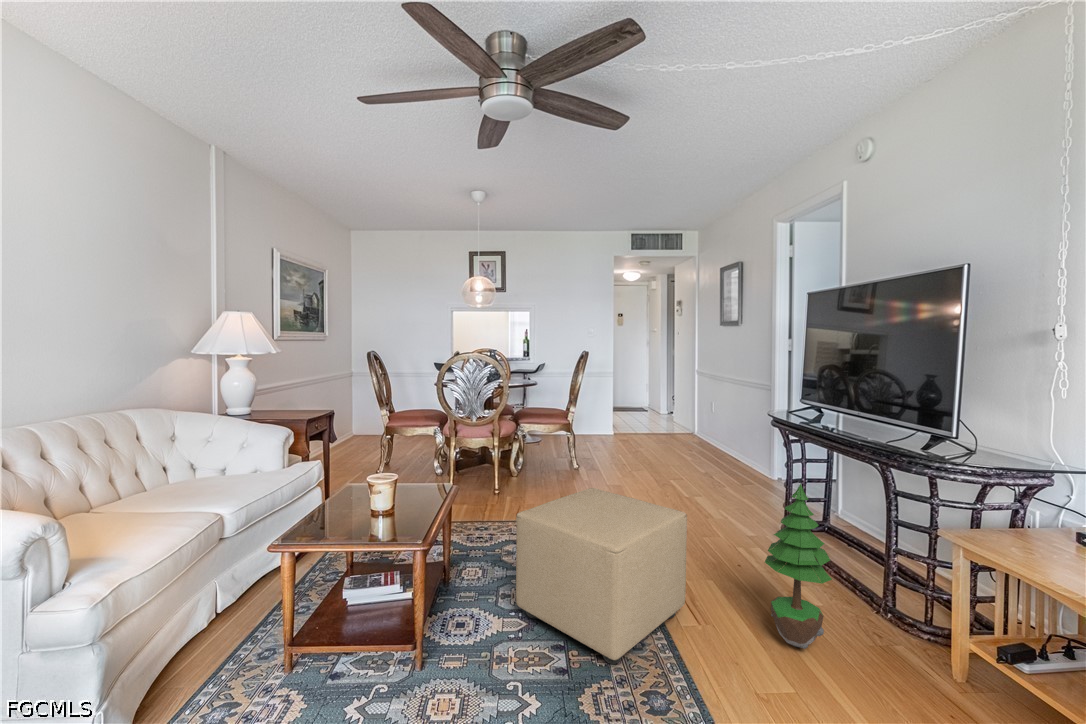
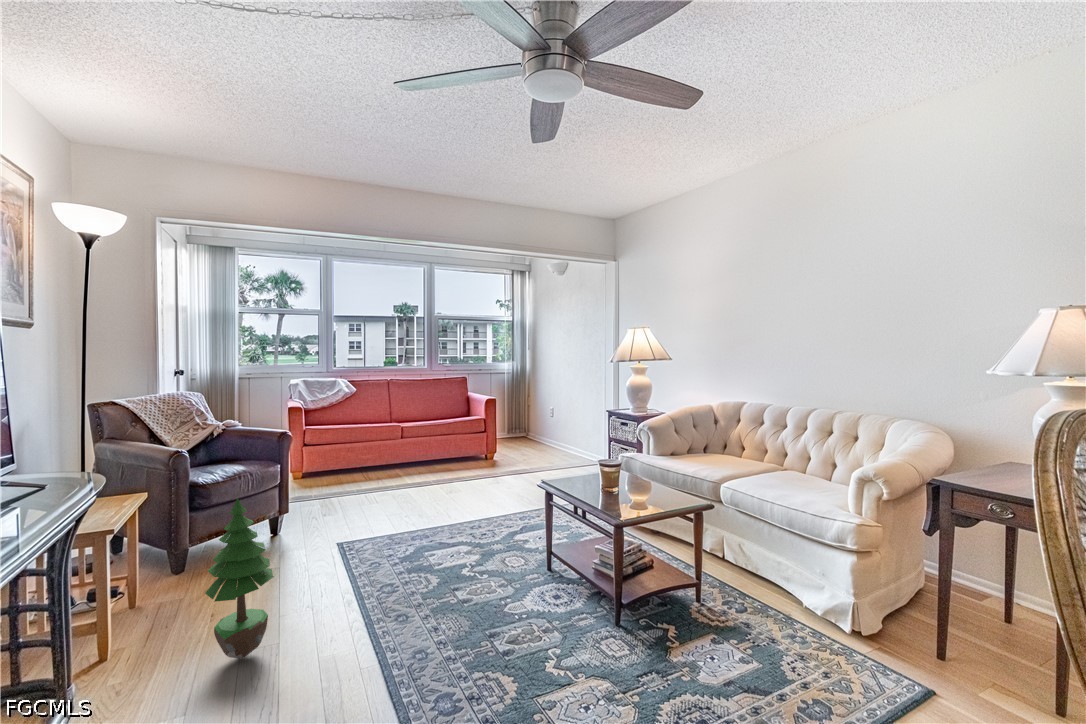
ottoman: present [516,488,687,664] -> none [346,506,519,681]

